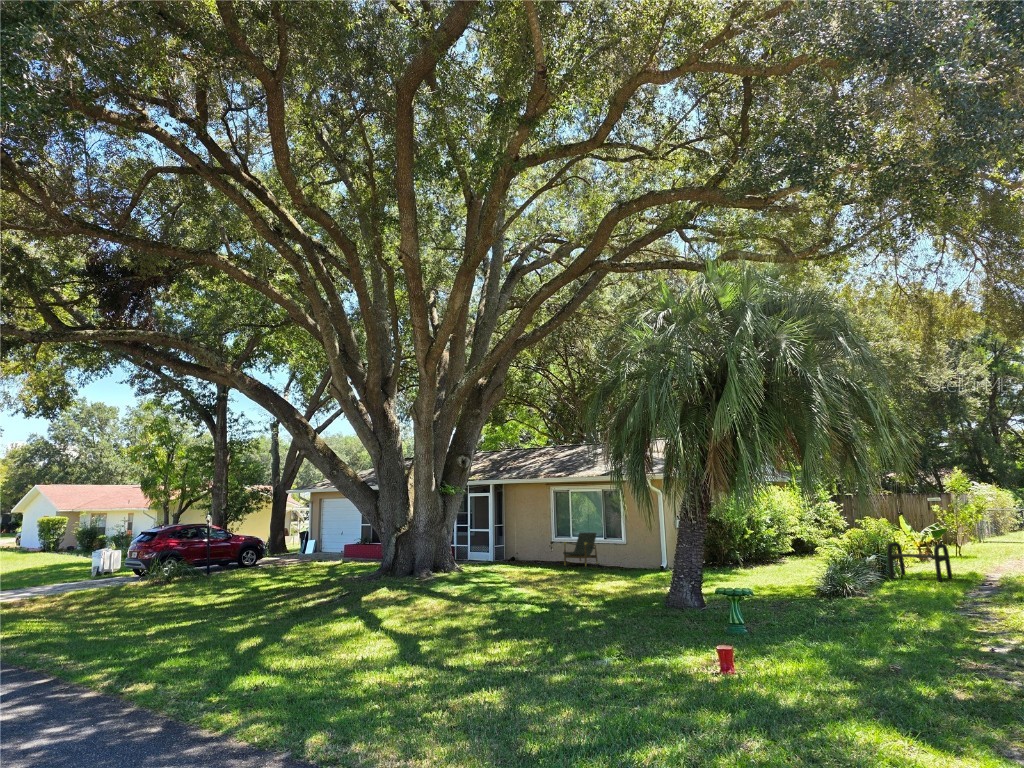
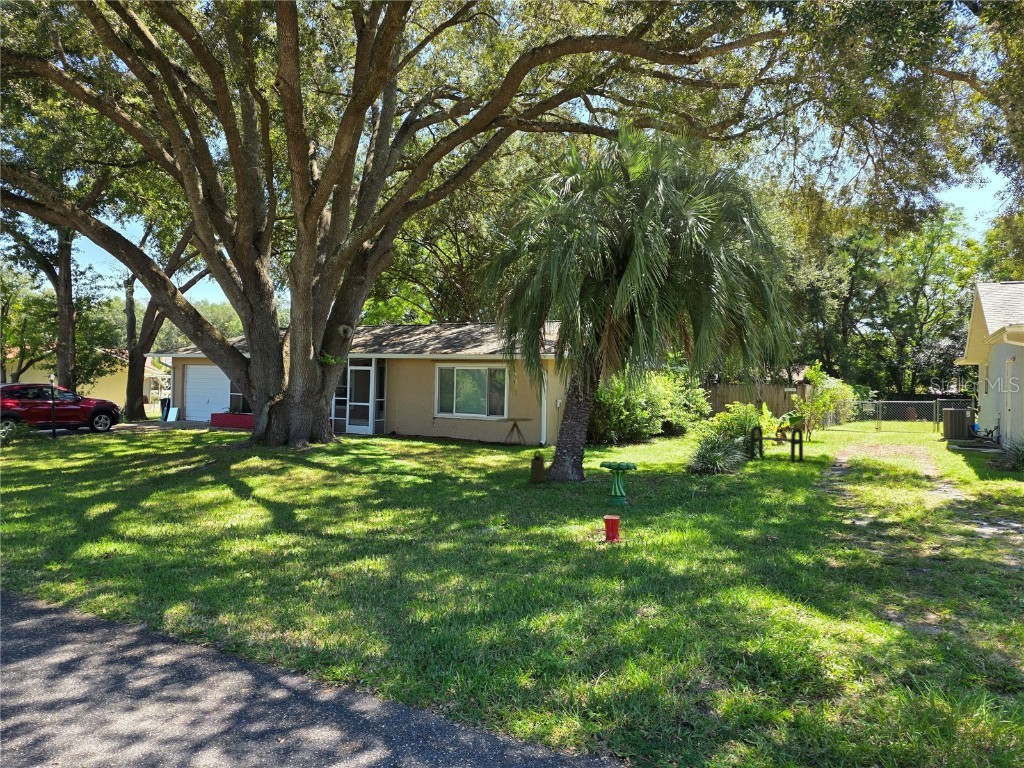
lounge chair: present [563,532,597,566] -> none [445,409,479,442]
round table: none [615,541,652,569] -> present [498,418,533,445]
watering can: none [641,577,676,610] -> present [526,451,560,482]

